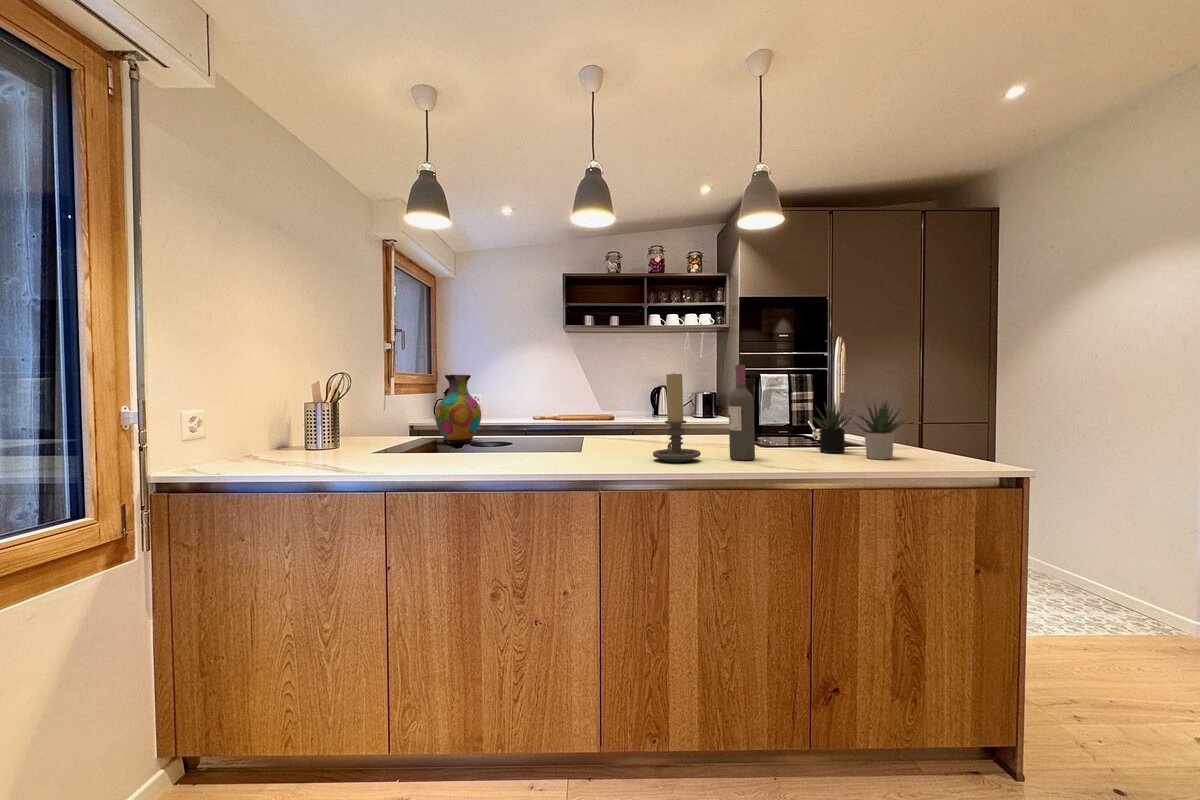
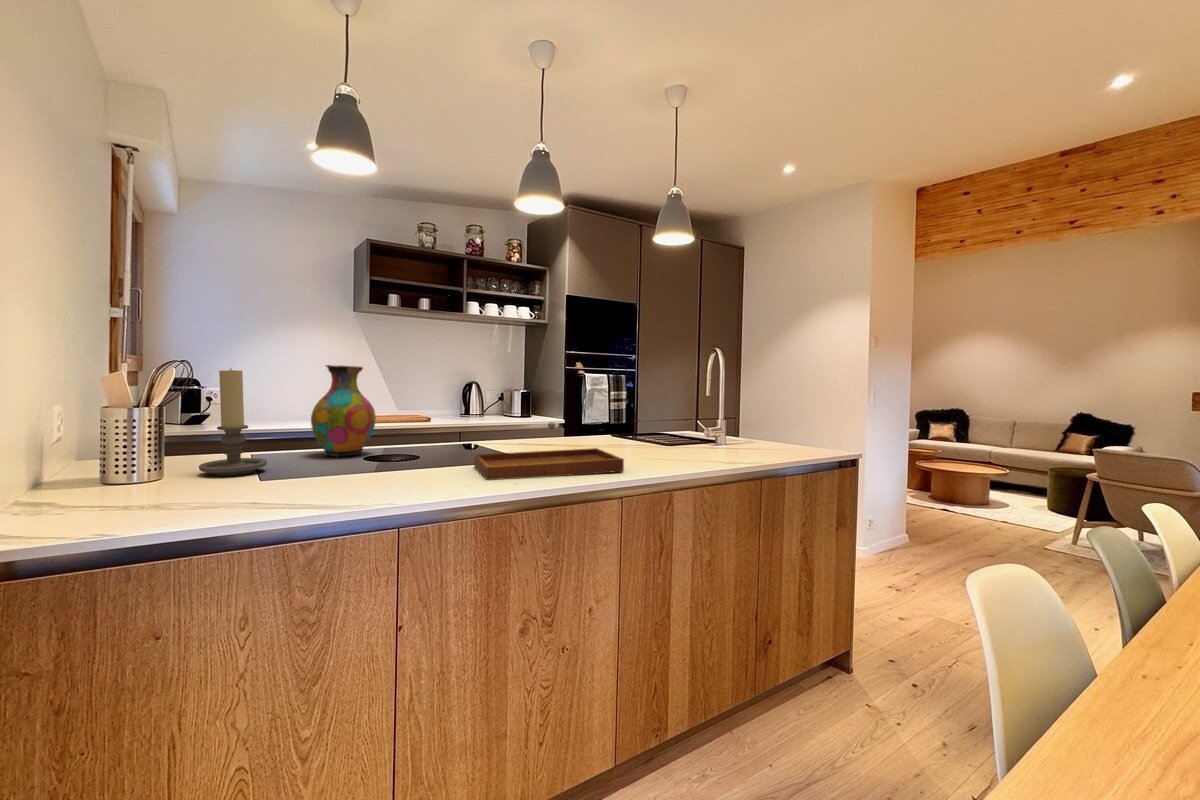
wine bottle: present [729,365,755,460] -> none [692,374,715,460]
candle holder: present [653,373,701,462] -> present [199,368,267,476]
succulent plant: present [811,402,907,459] -> none [720,403,807,453]
tray: none [485,416,621,465] -> present [474,422,624,480]

